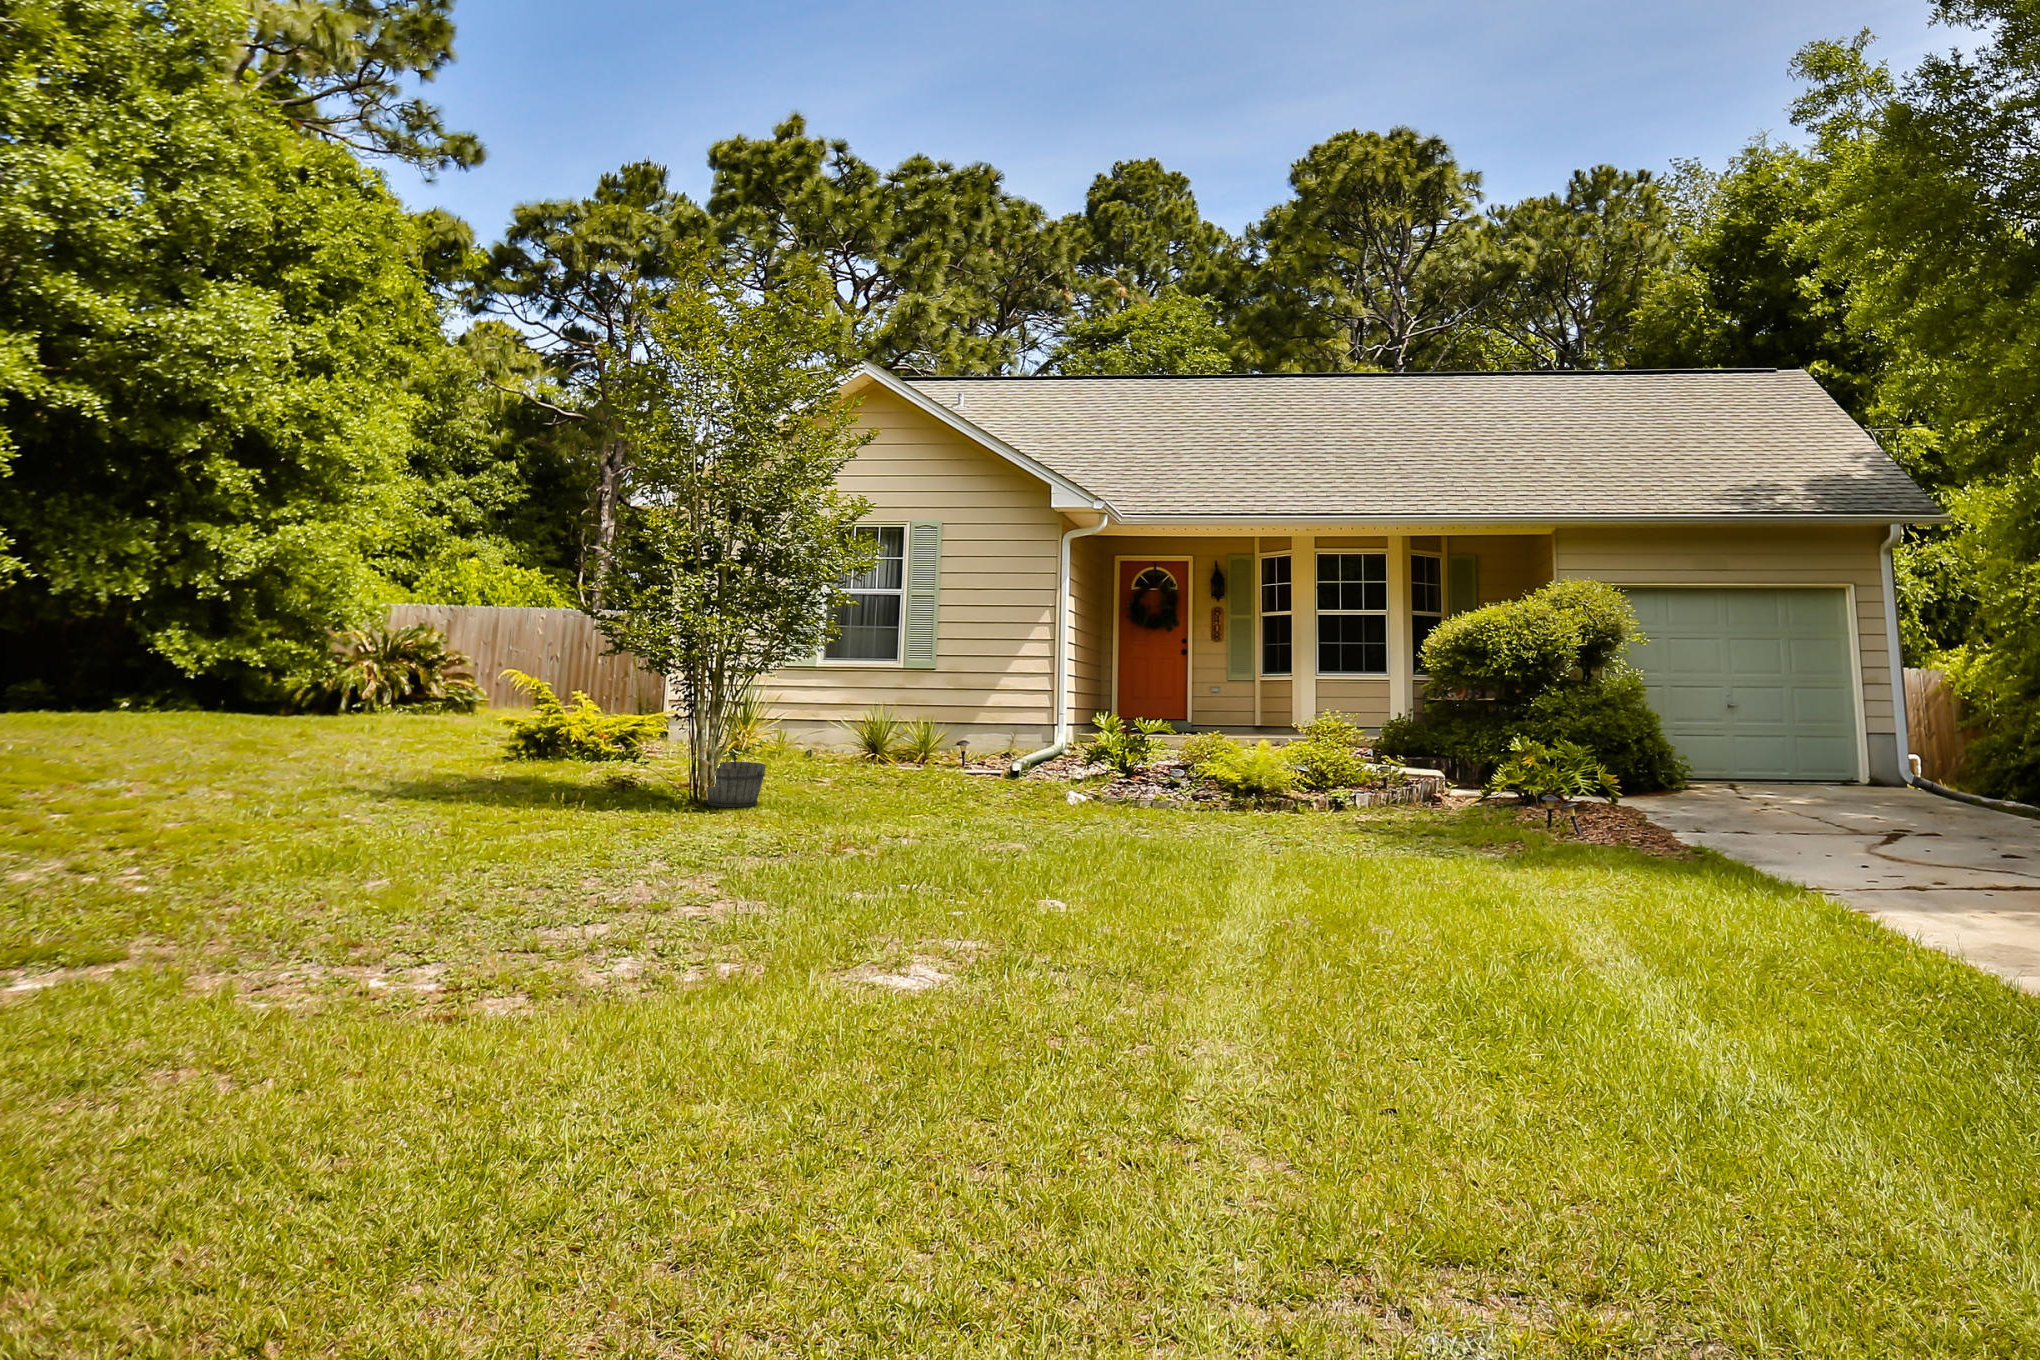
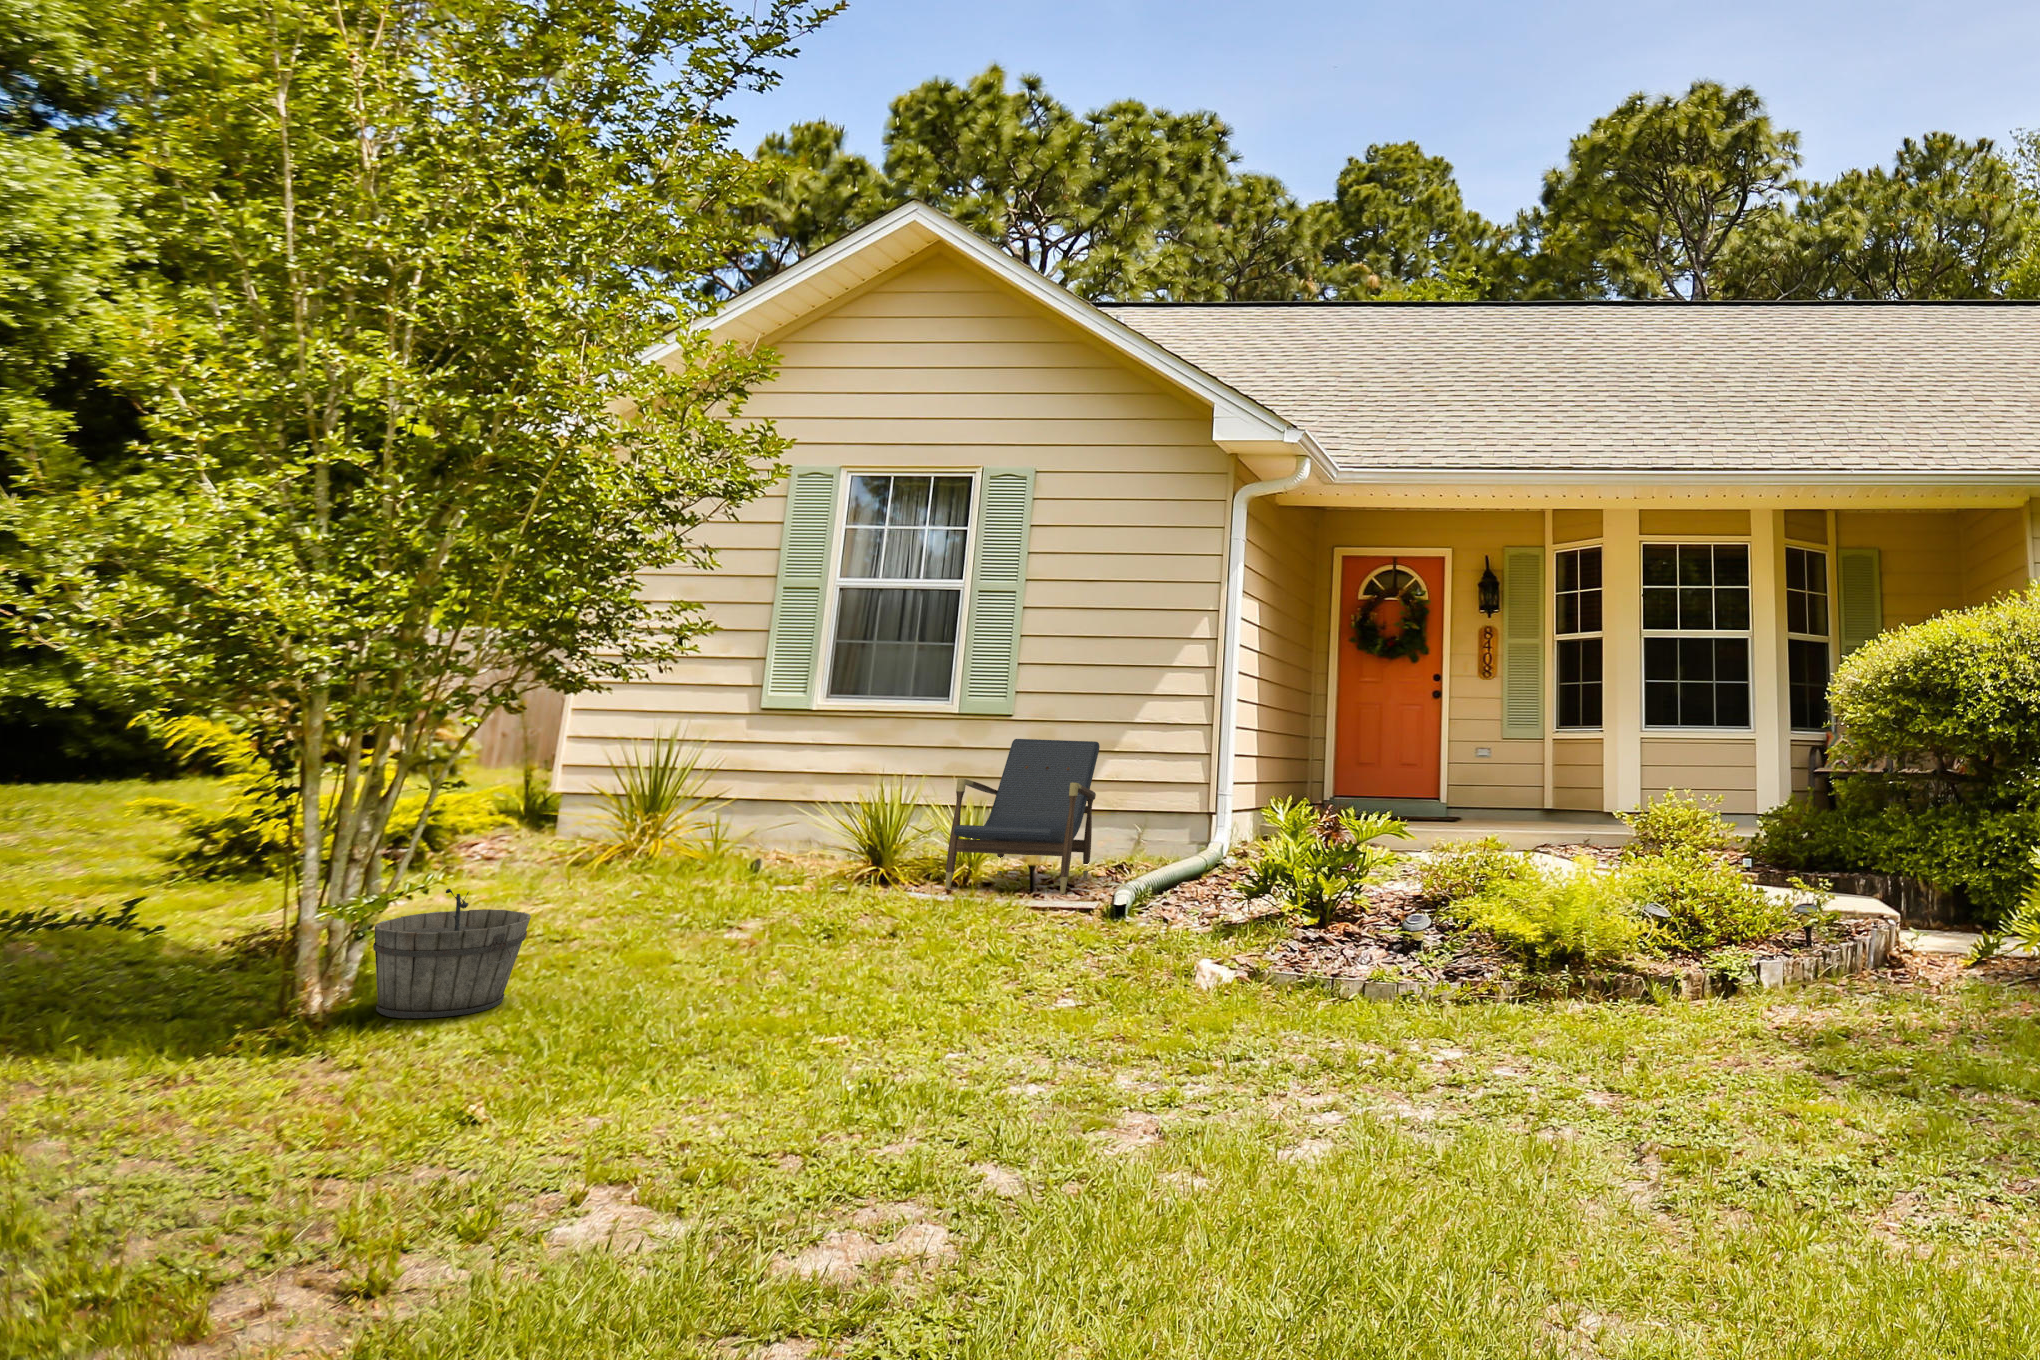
lounge chair: none [910,679,988,766] -> present [945,739,1100,894]

